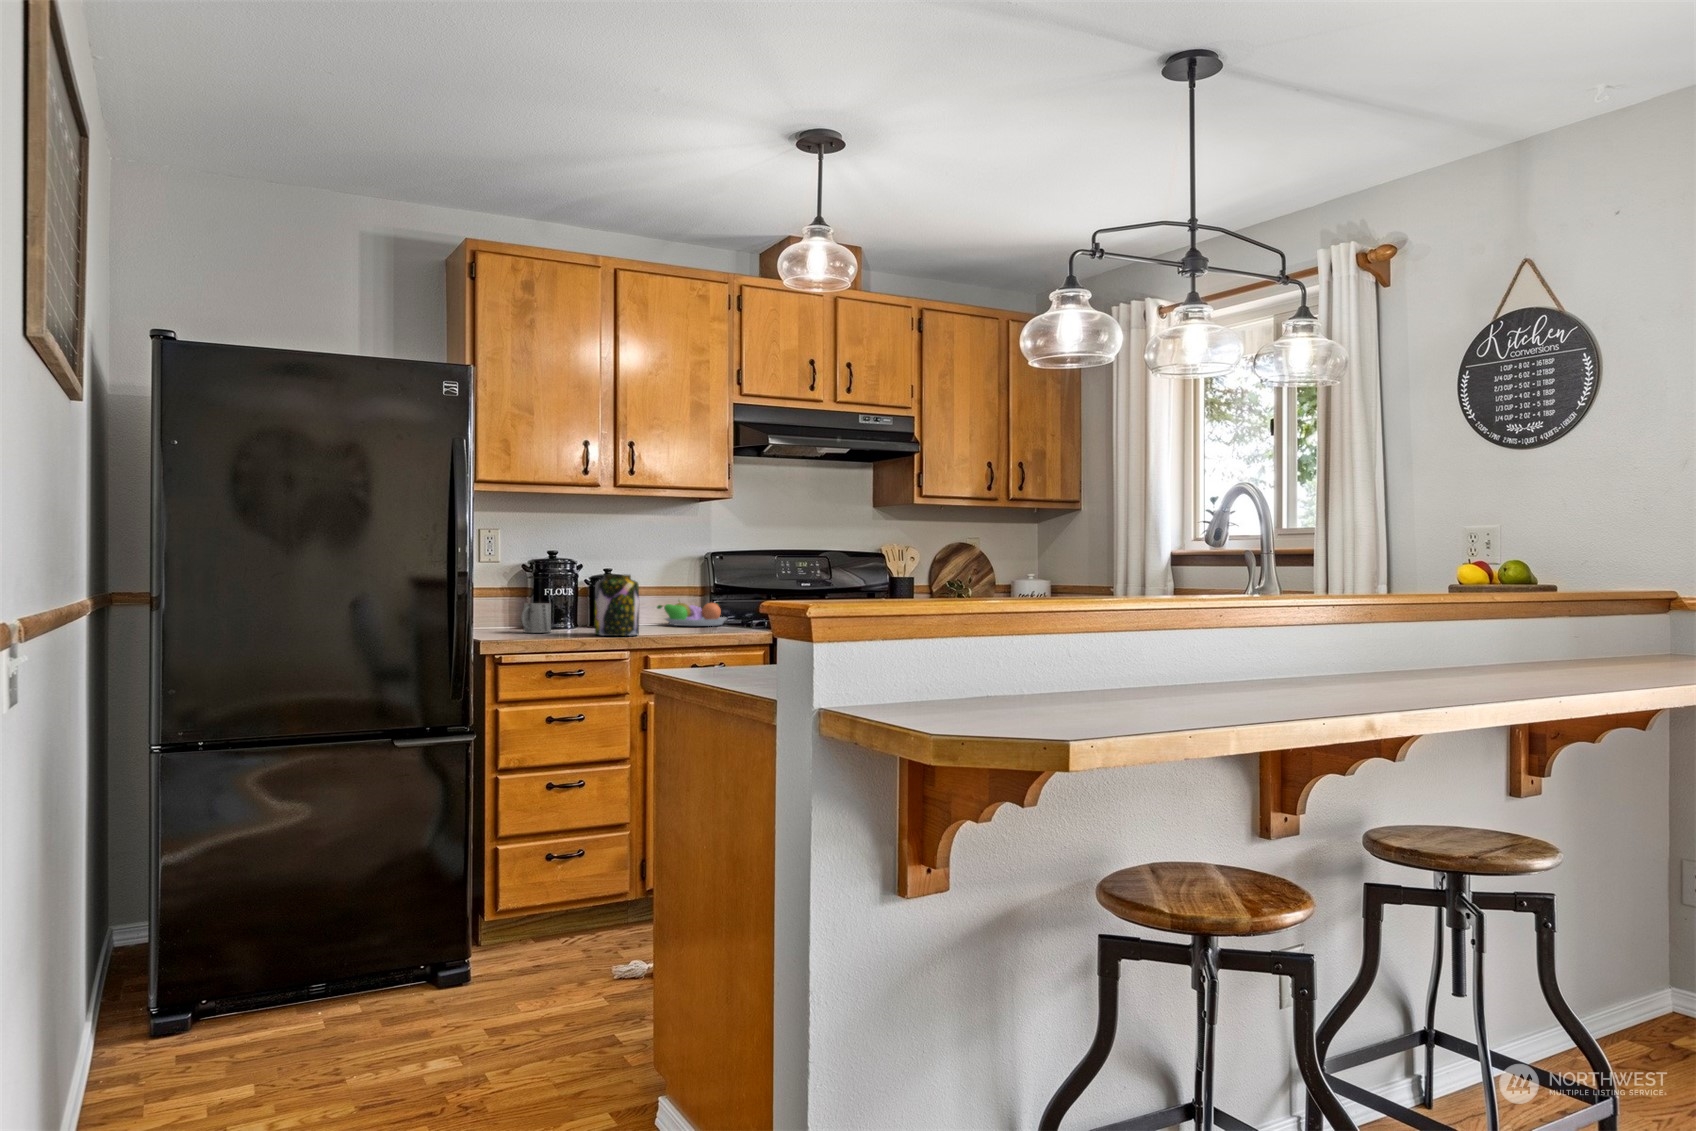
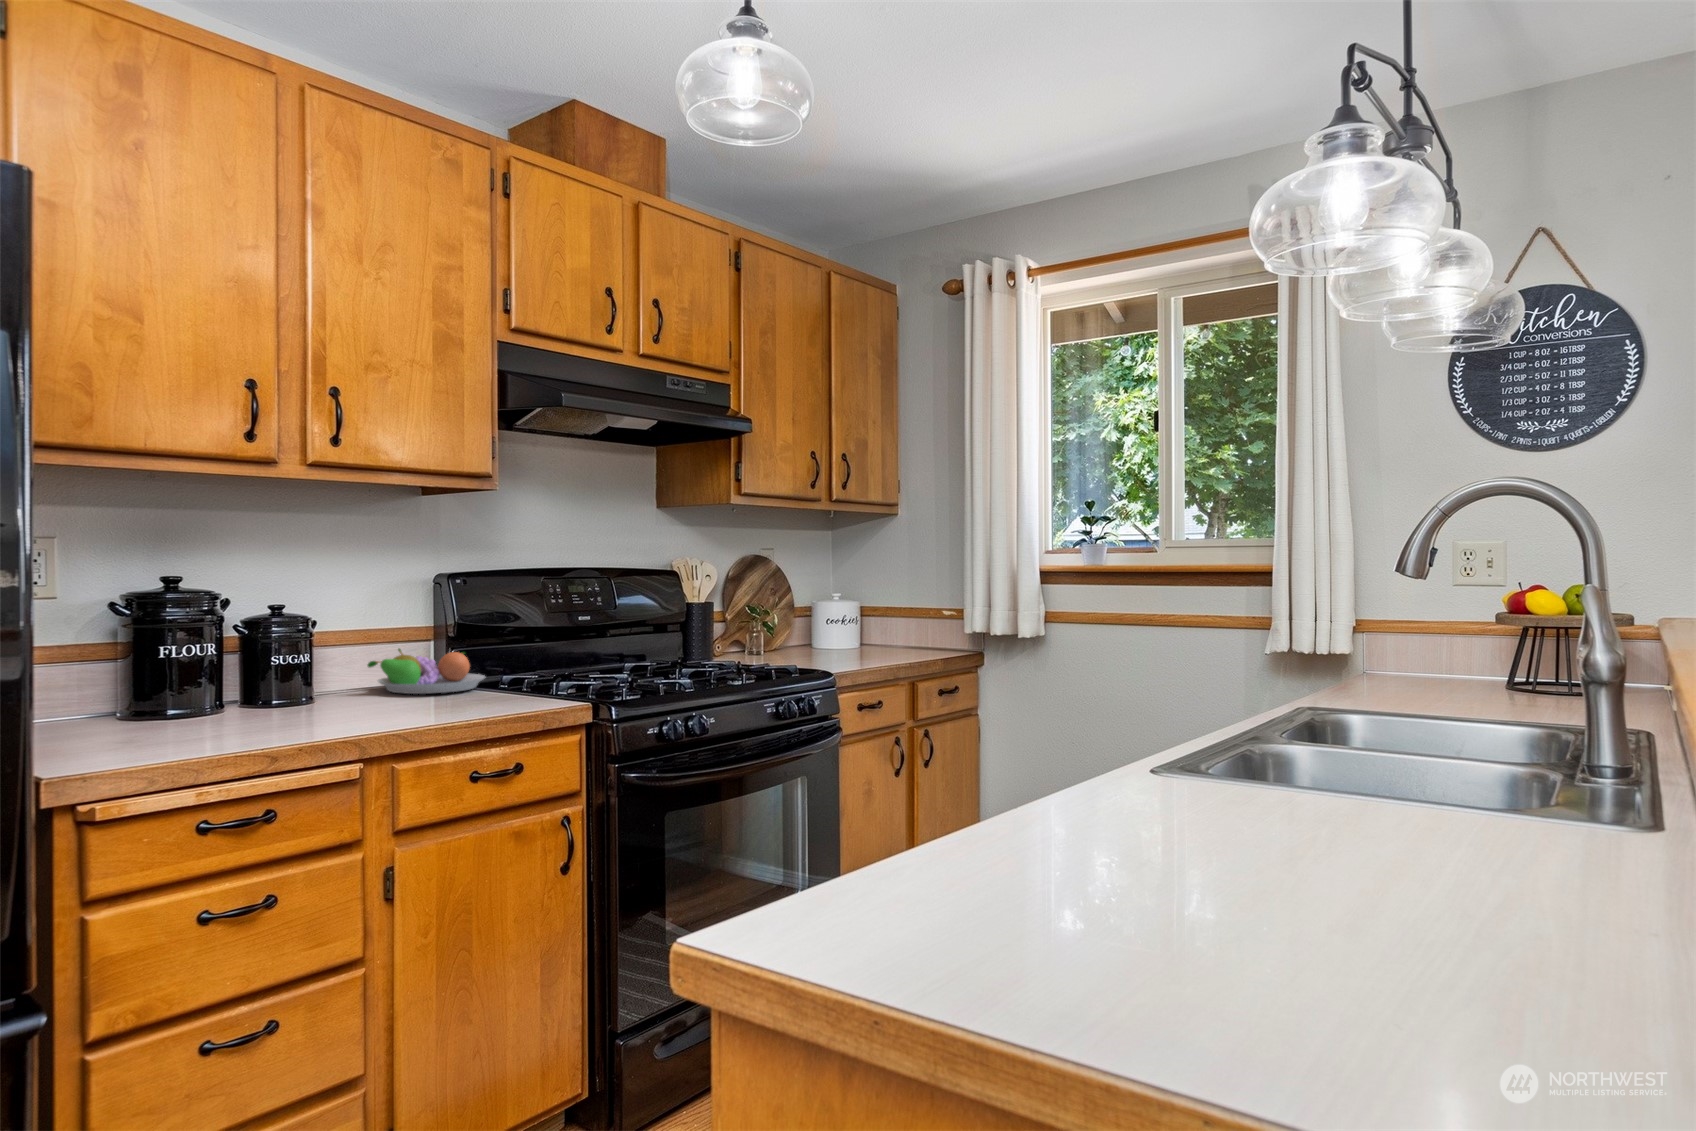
jar: present [595,574,639,636] -> none [279,619,366,732]
mug: present [521,603,551,633] -> none [122,674,183,733]

